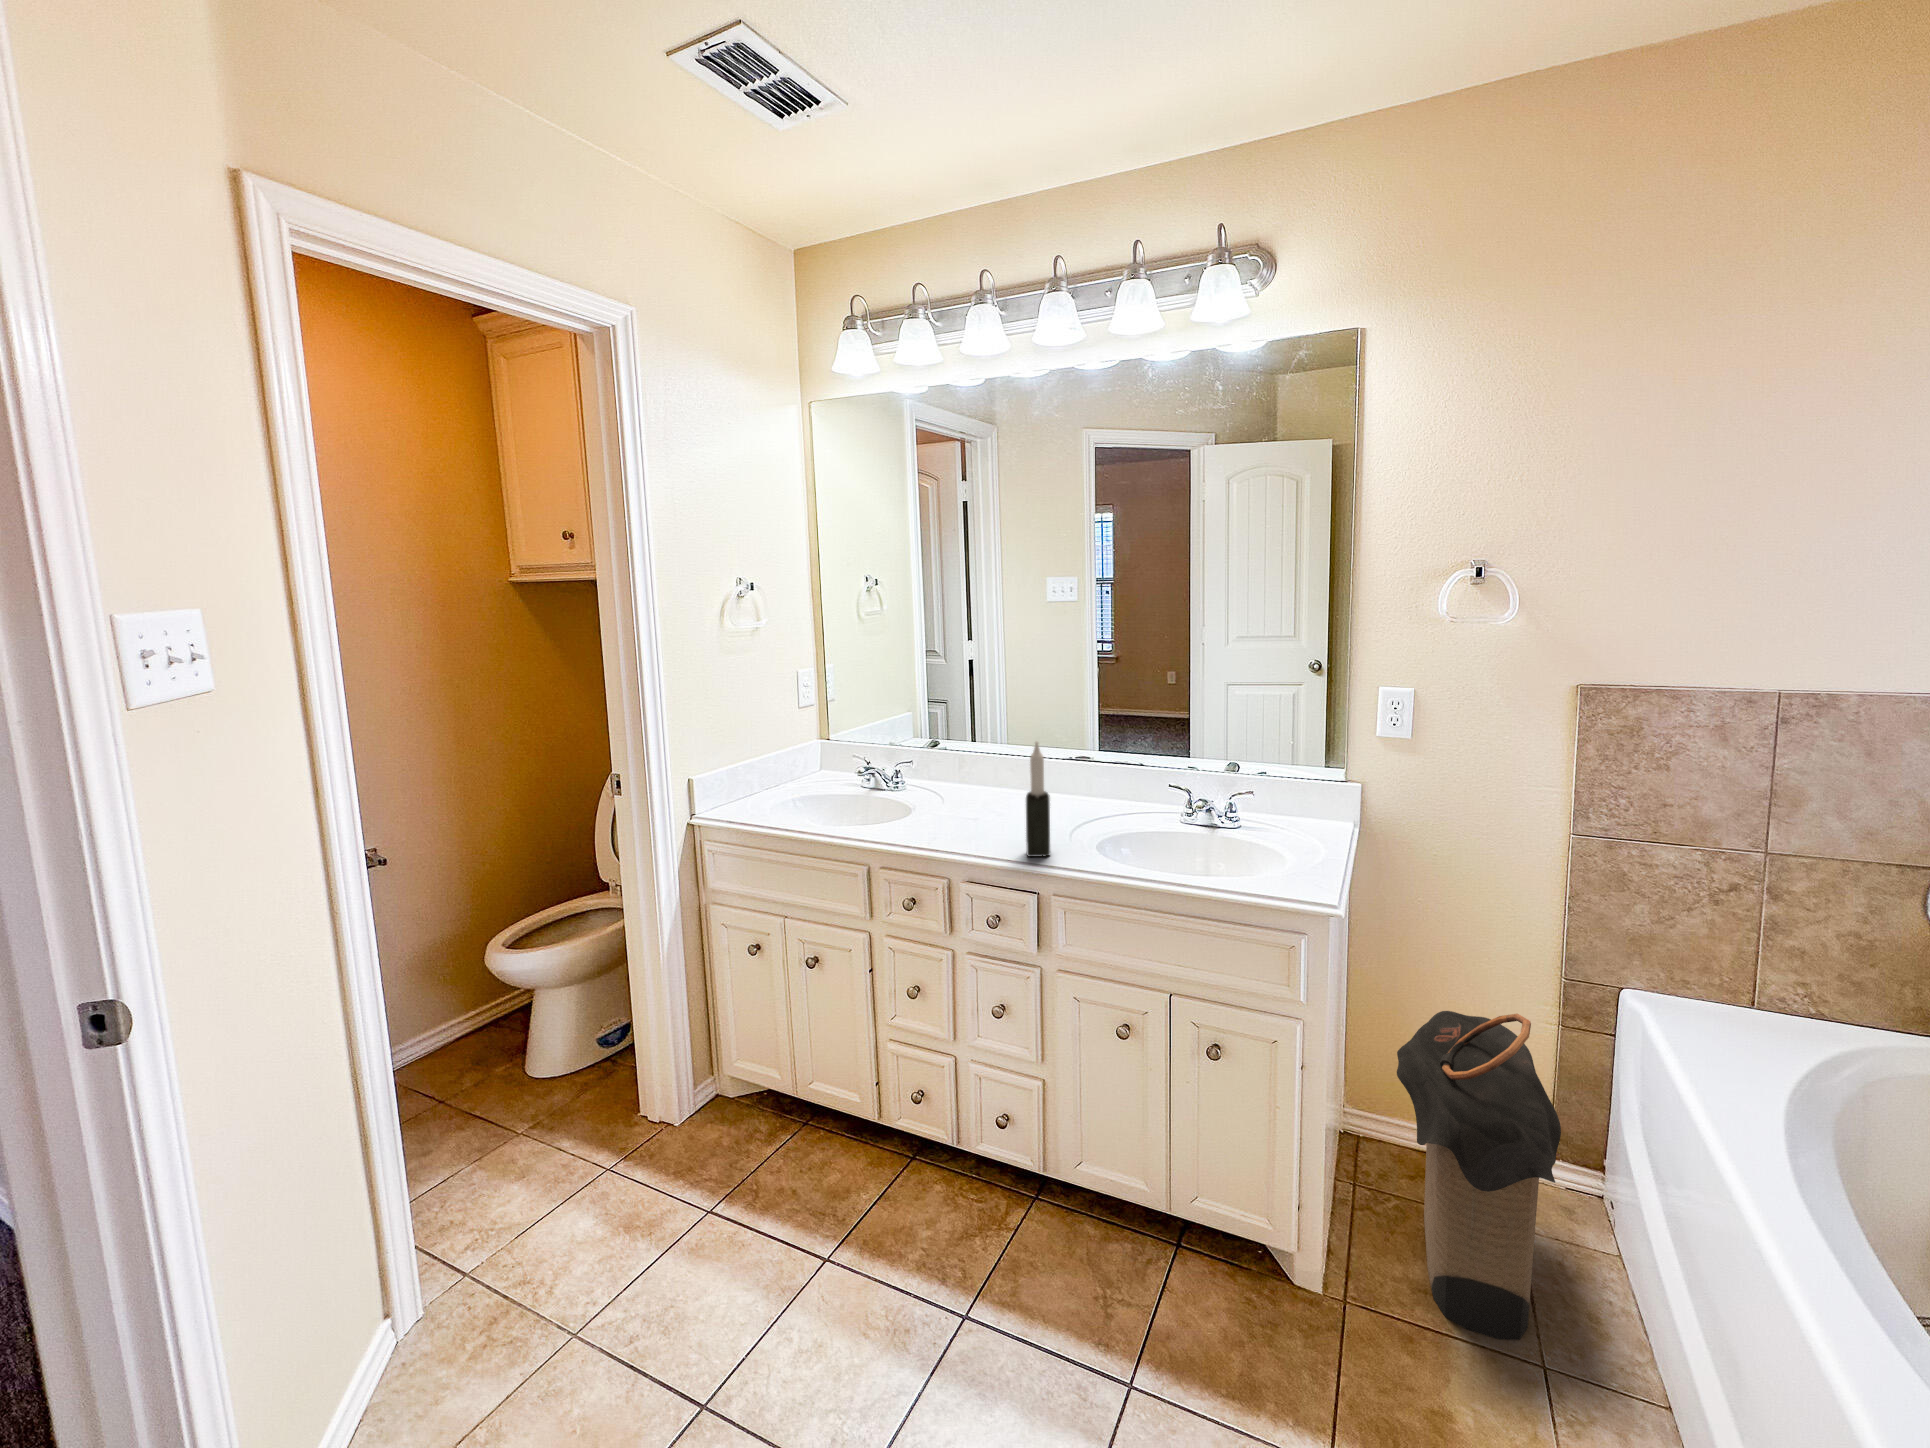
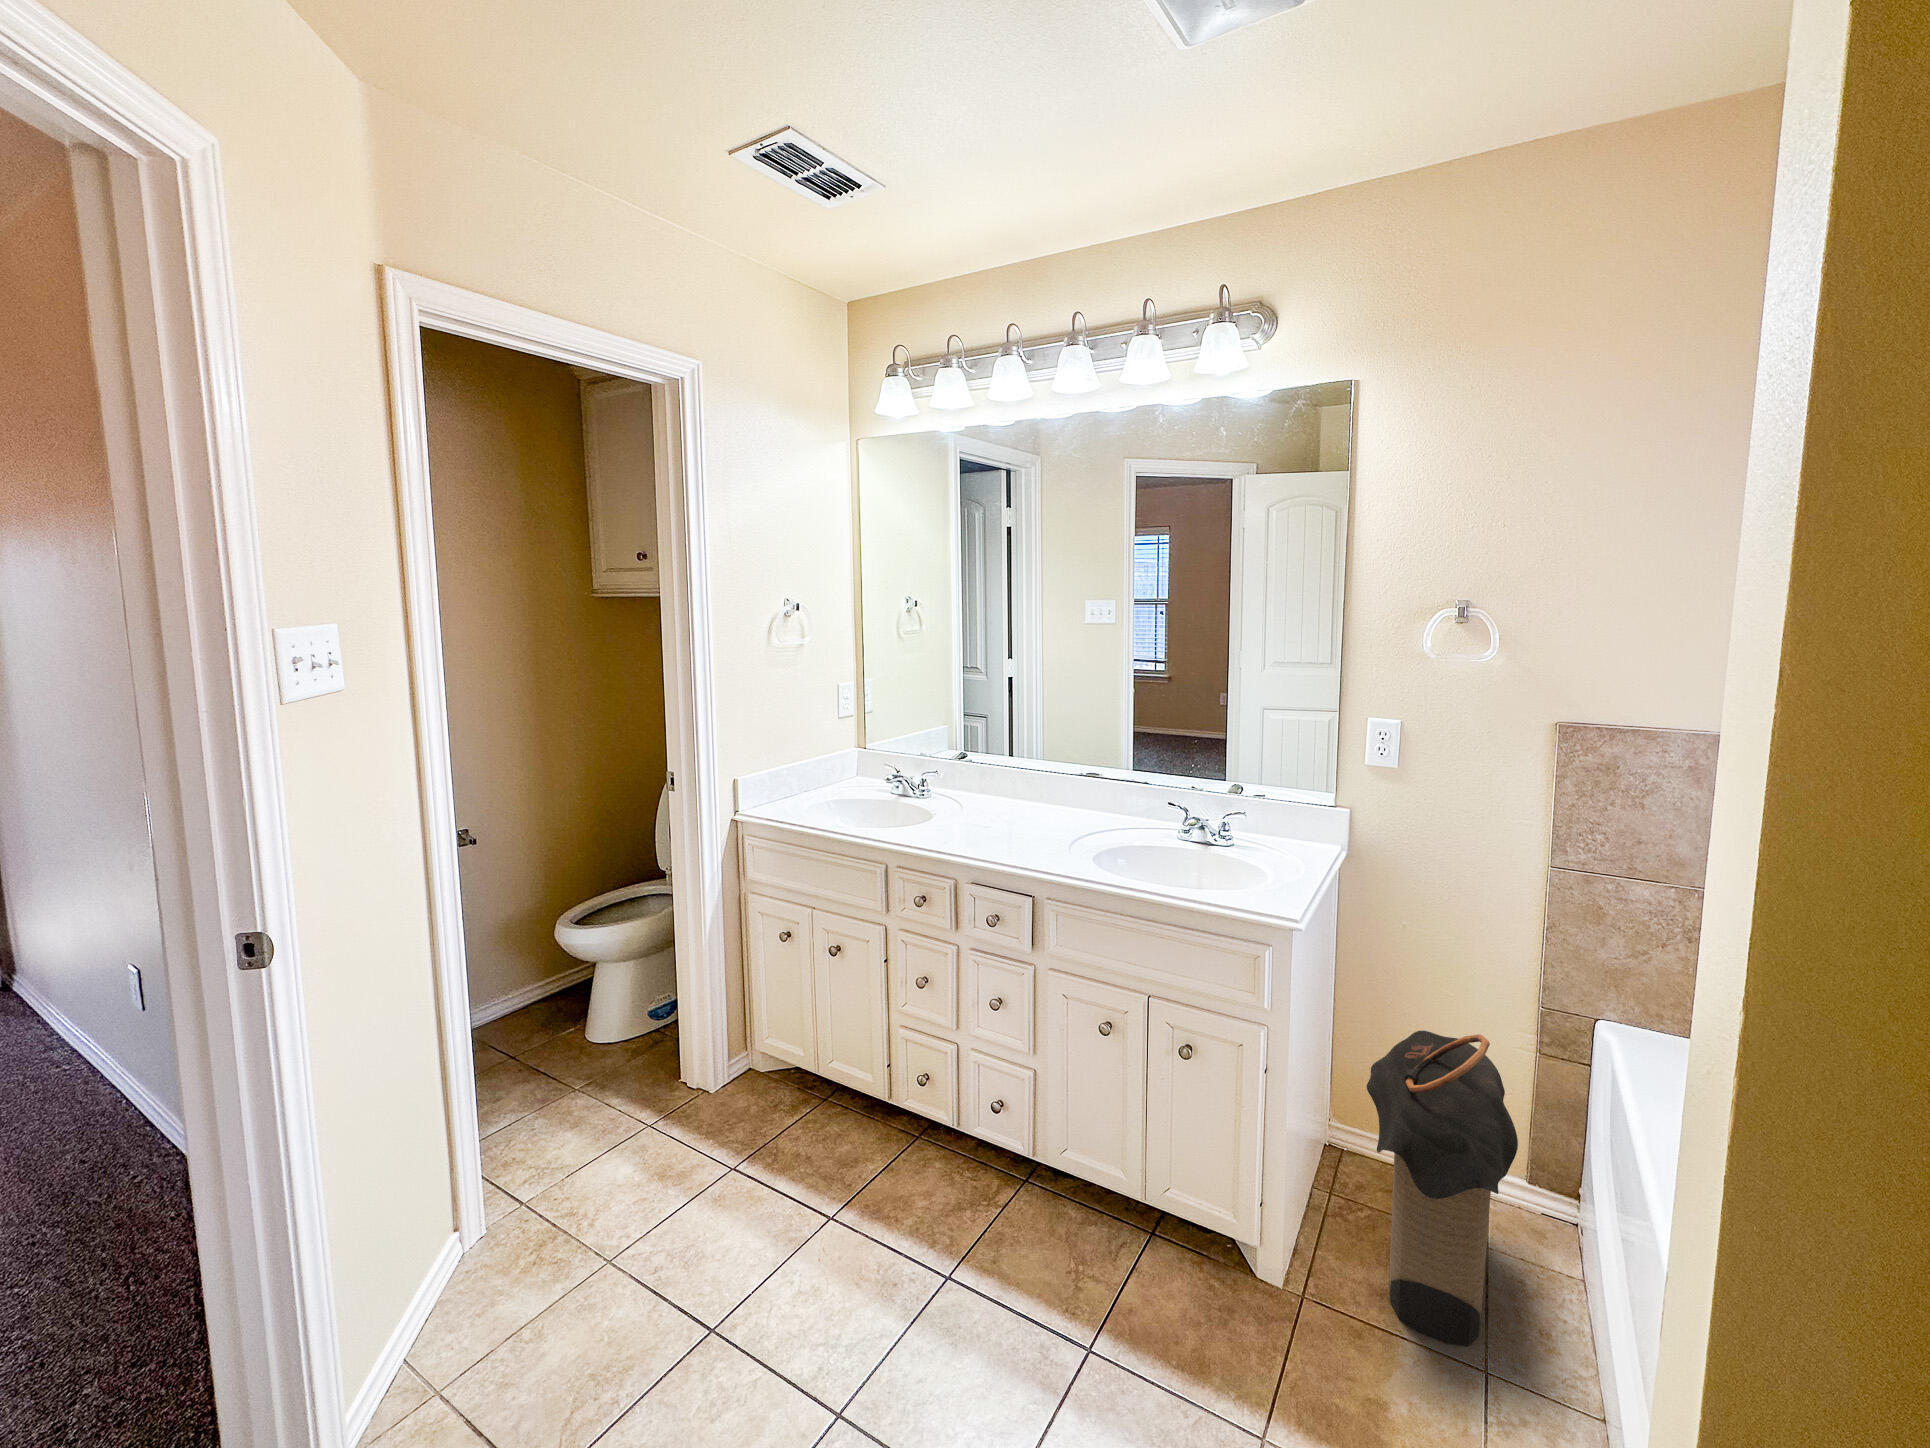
candle: present [1026,741,1050,857] -> none [1026,757,1048,863]

